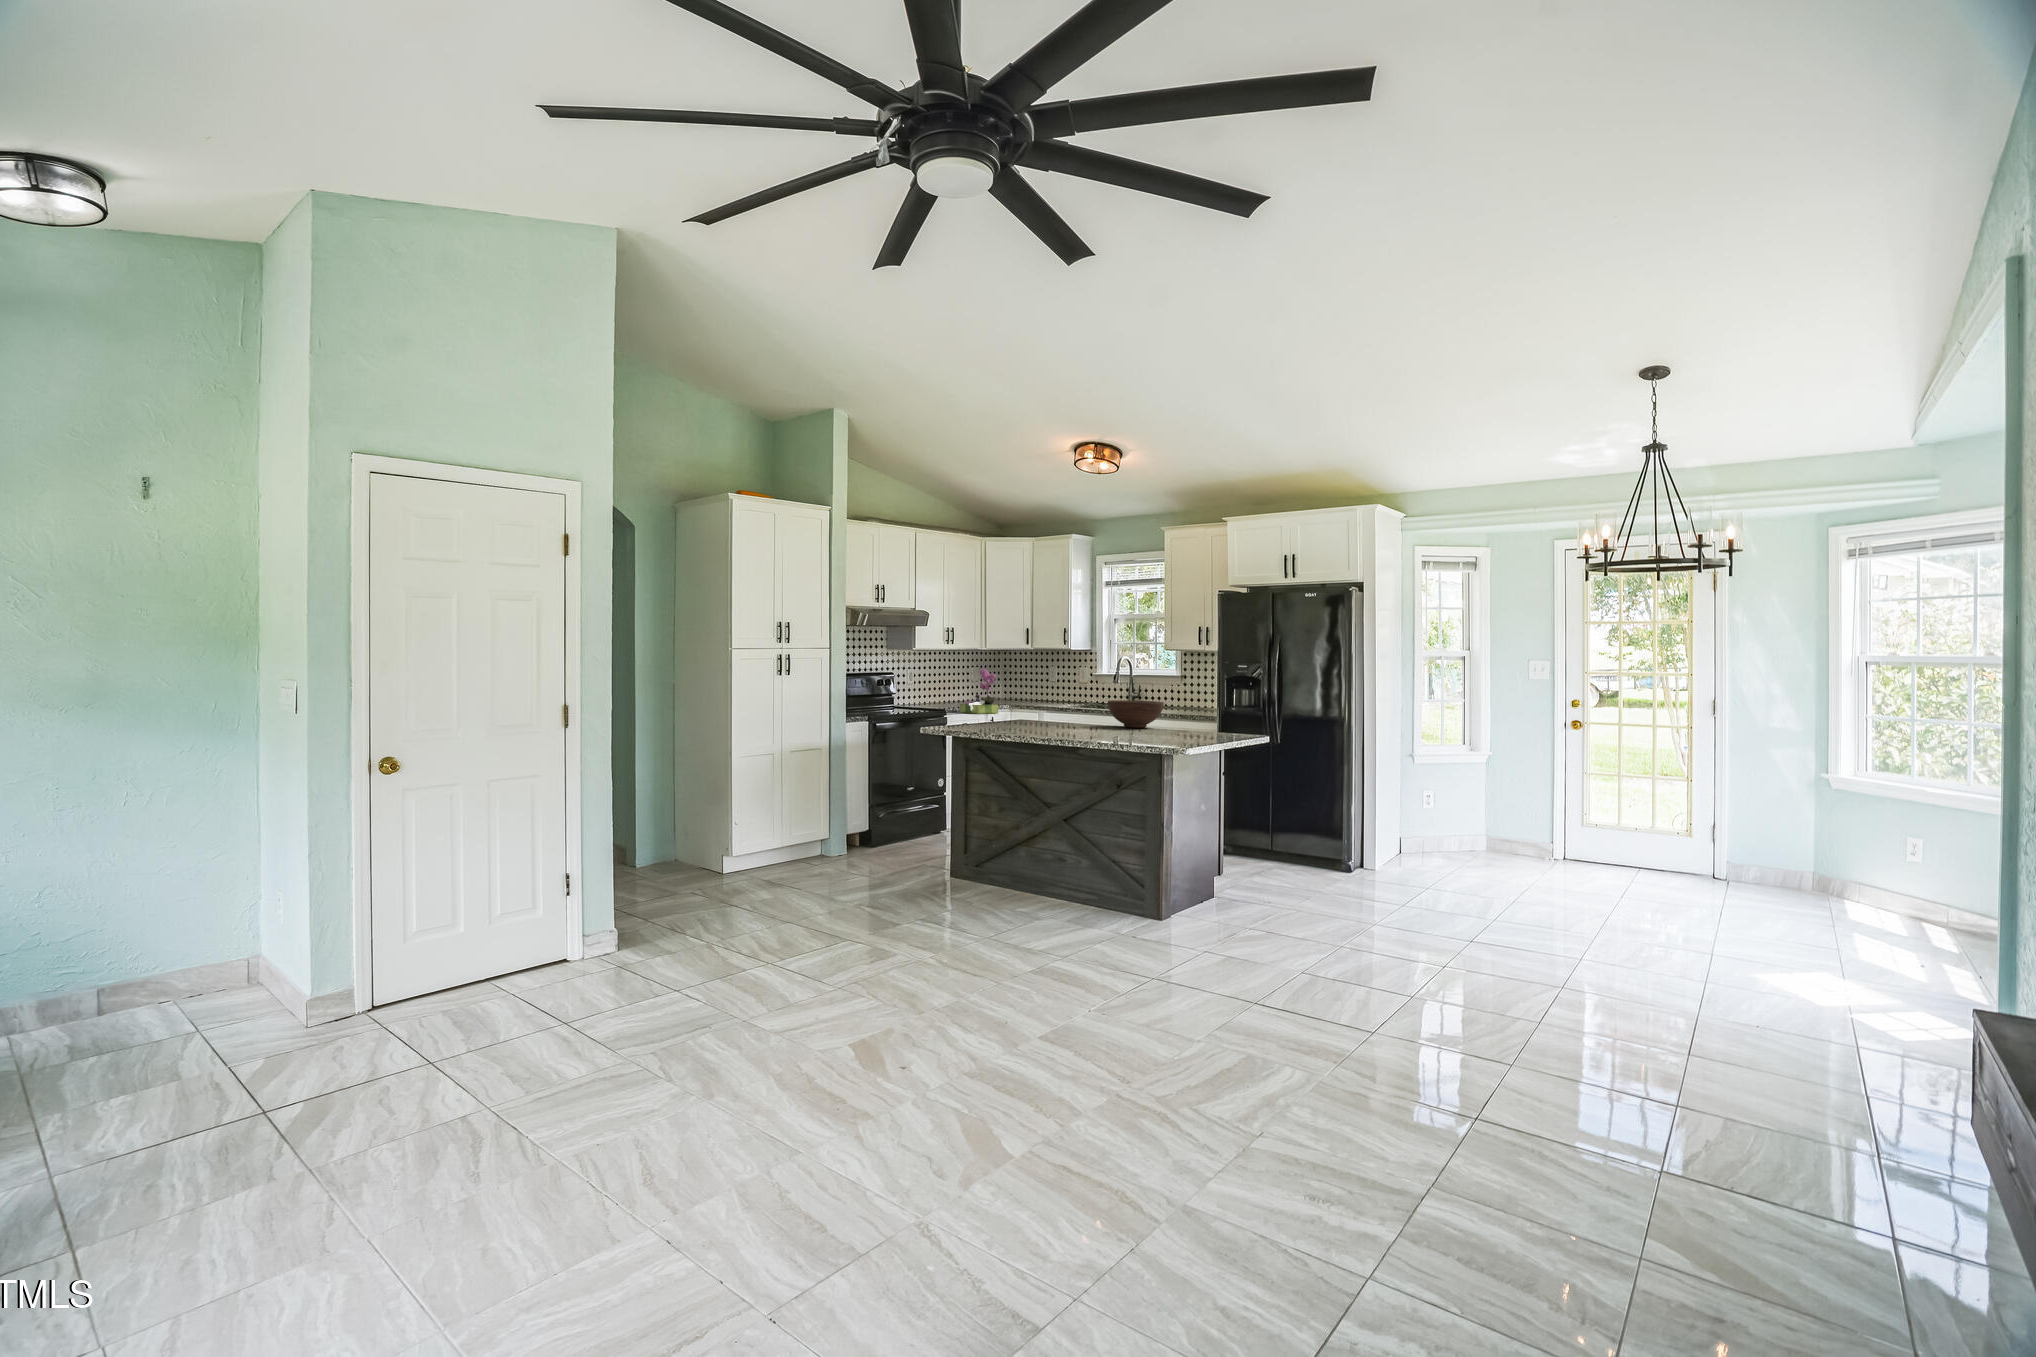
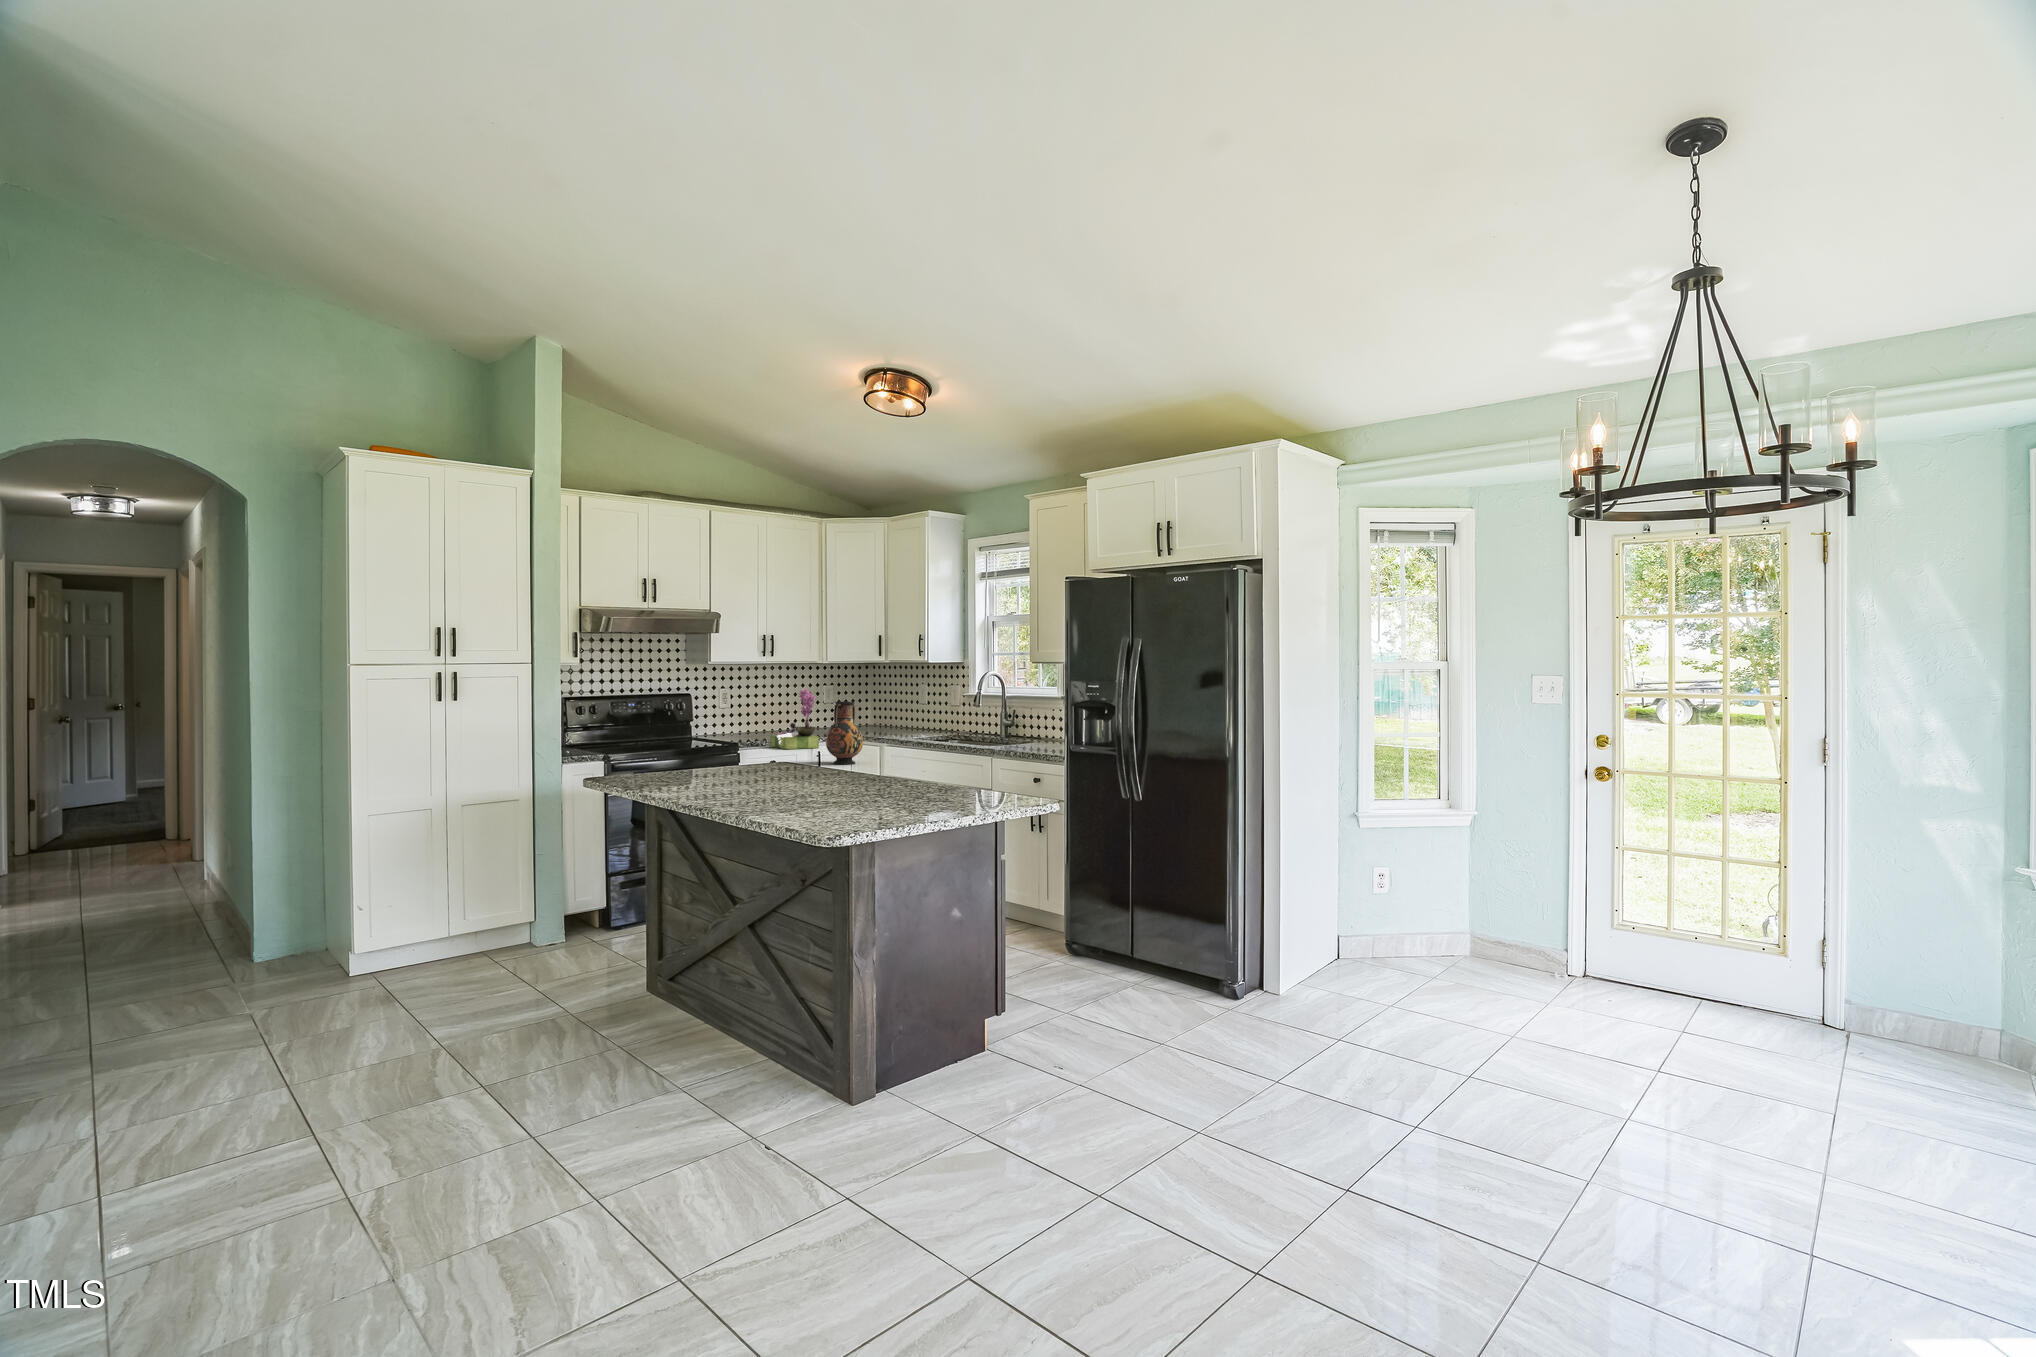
vase: none [1040,677,1066,721] -> present [826,701,863,764]
fruit bowl: present [1108,700,1164,728] -> none [884,736,966,778]

